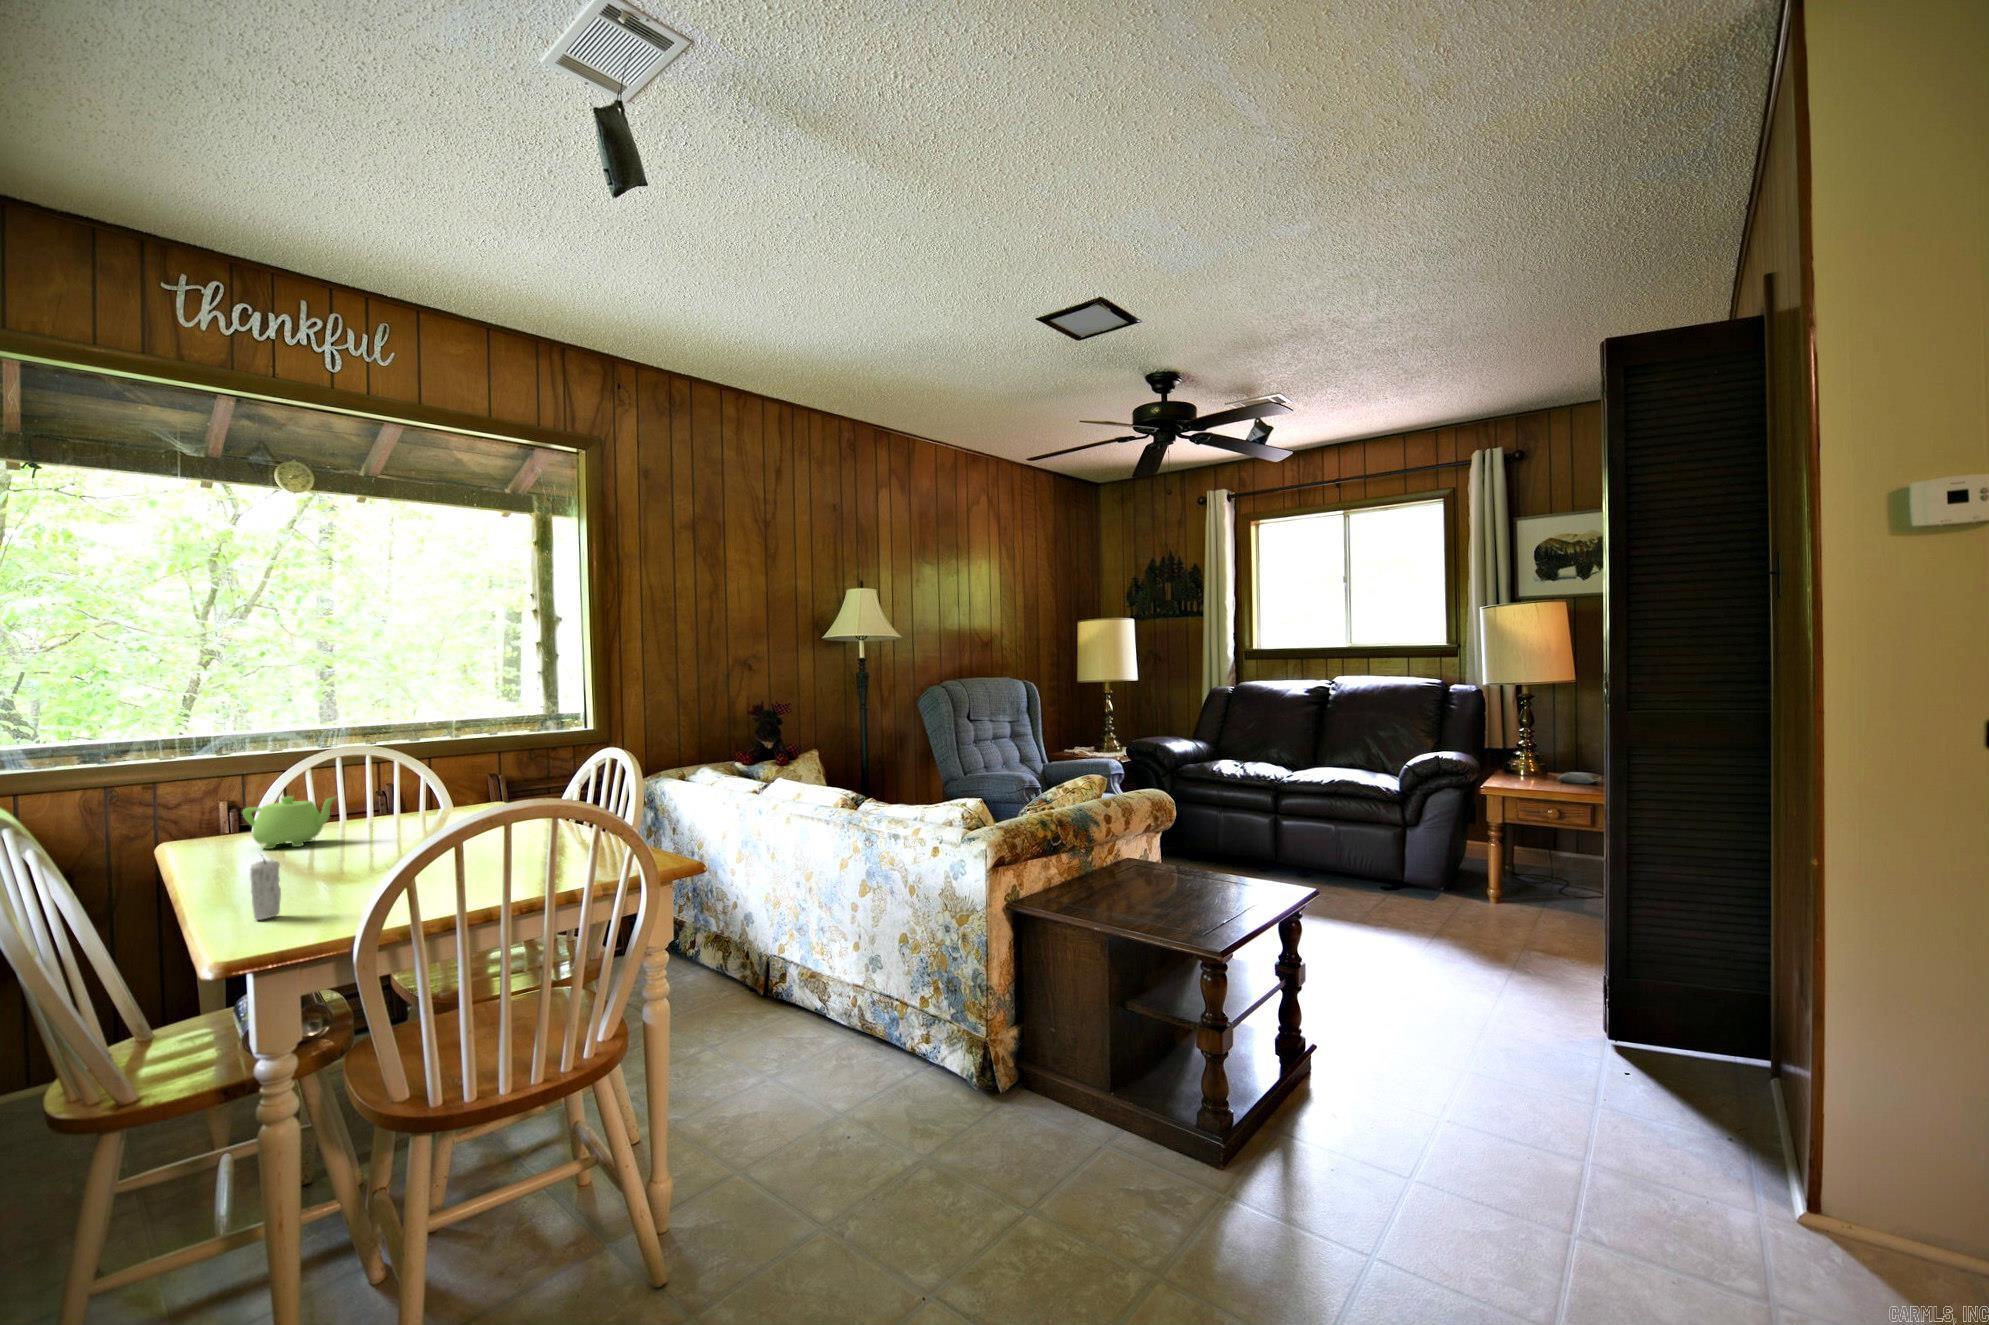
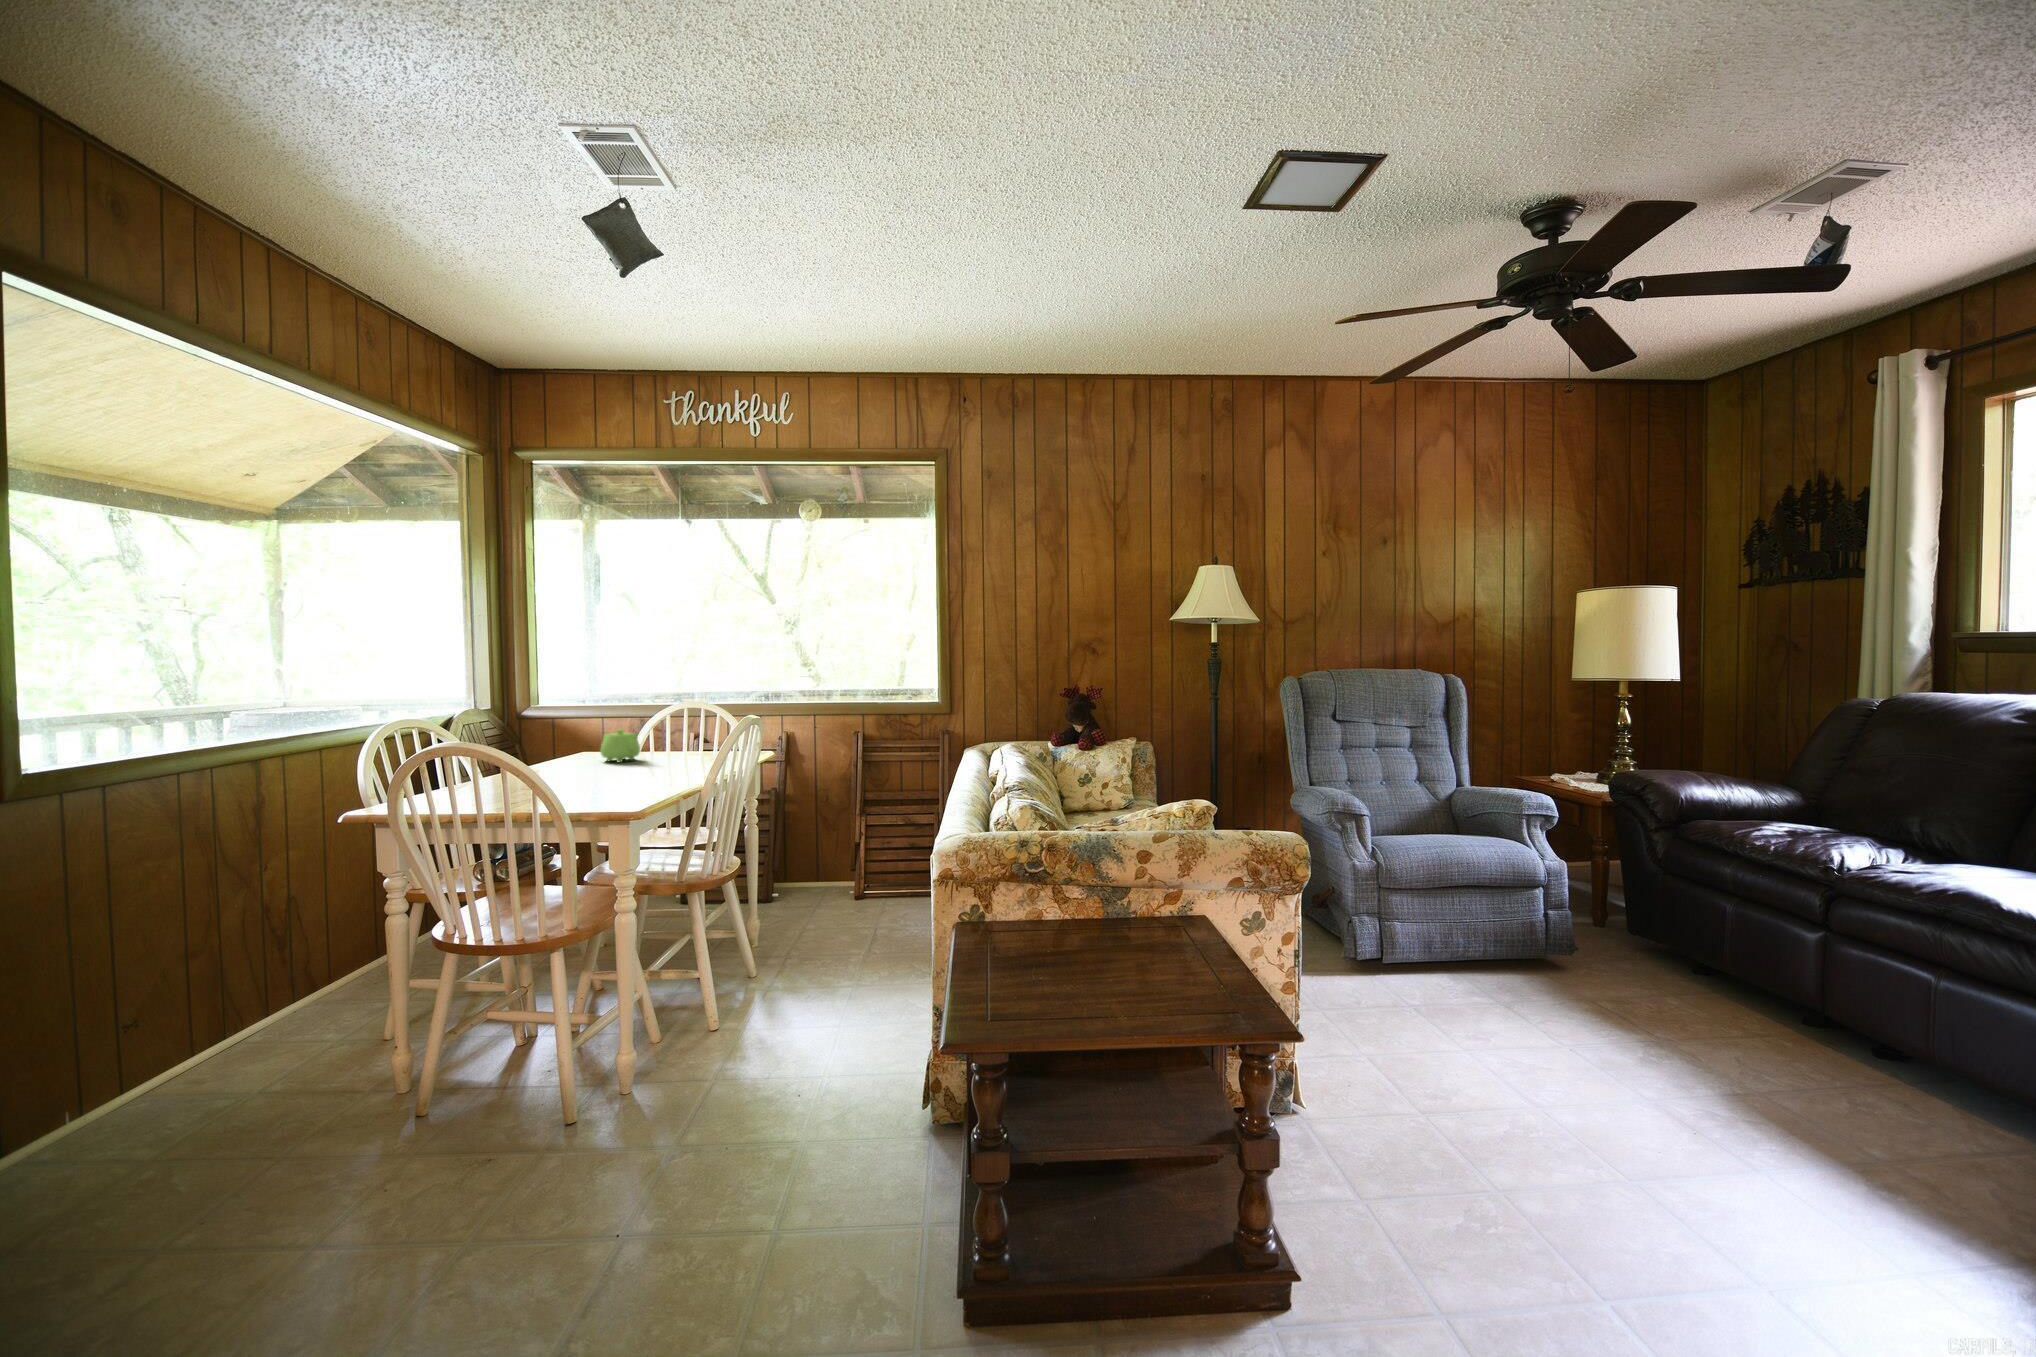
candle: present [250,860,281,920] -> none [439,760,457,802]

